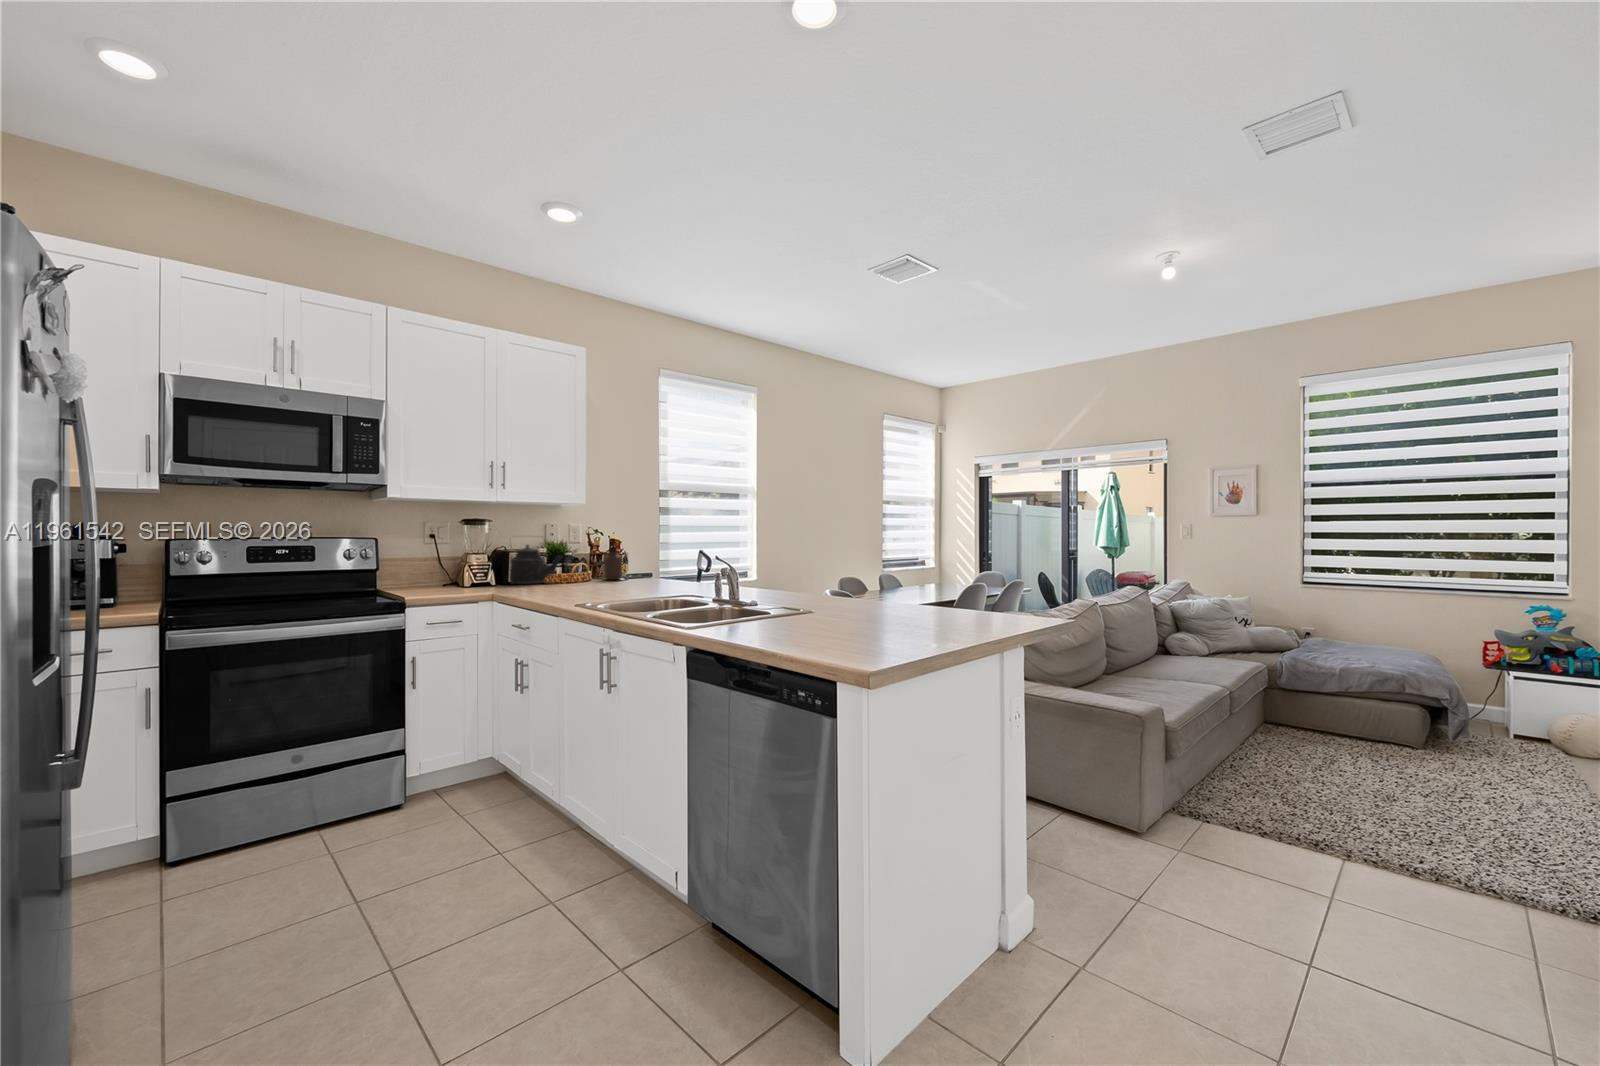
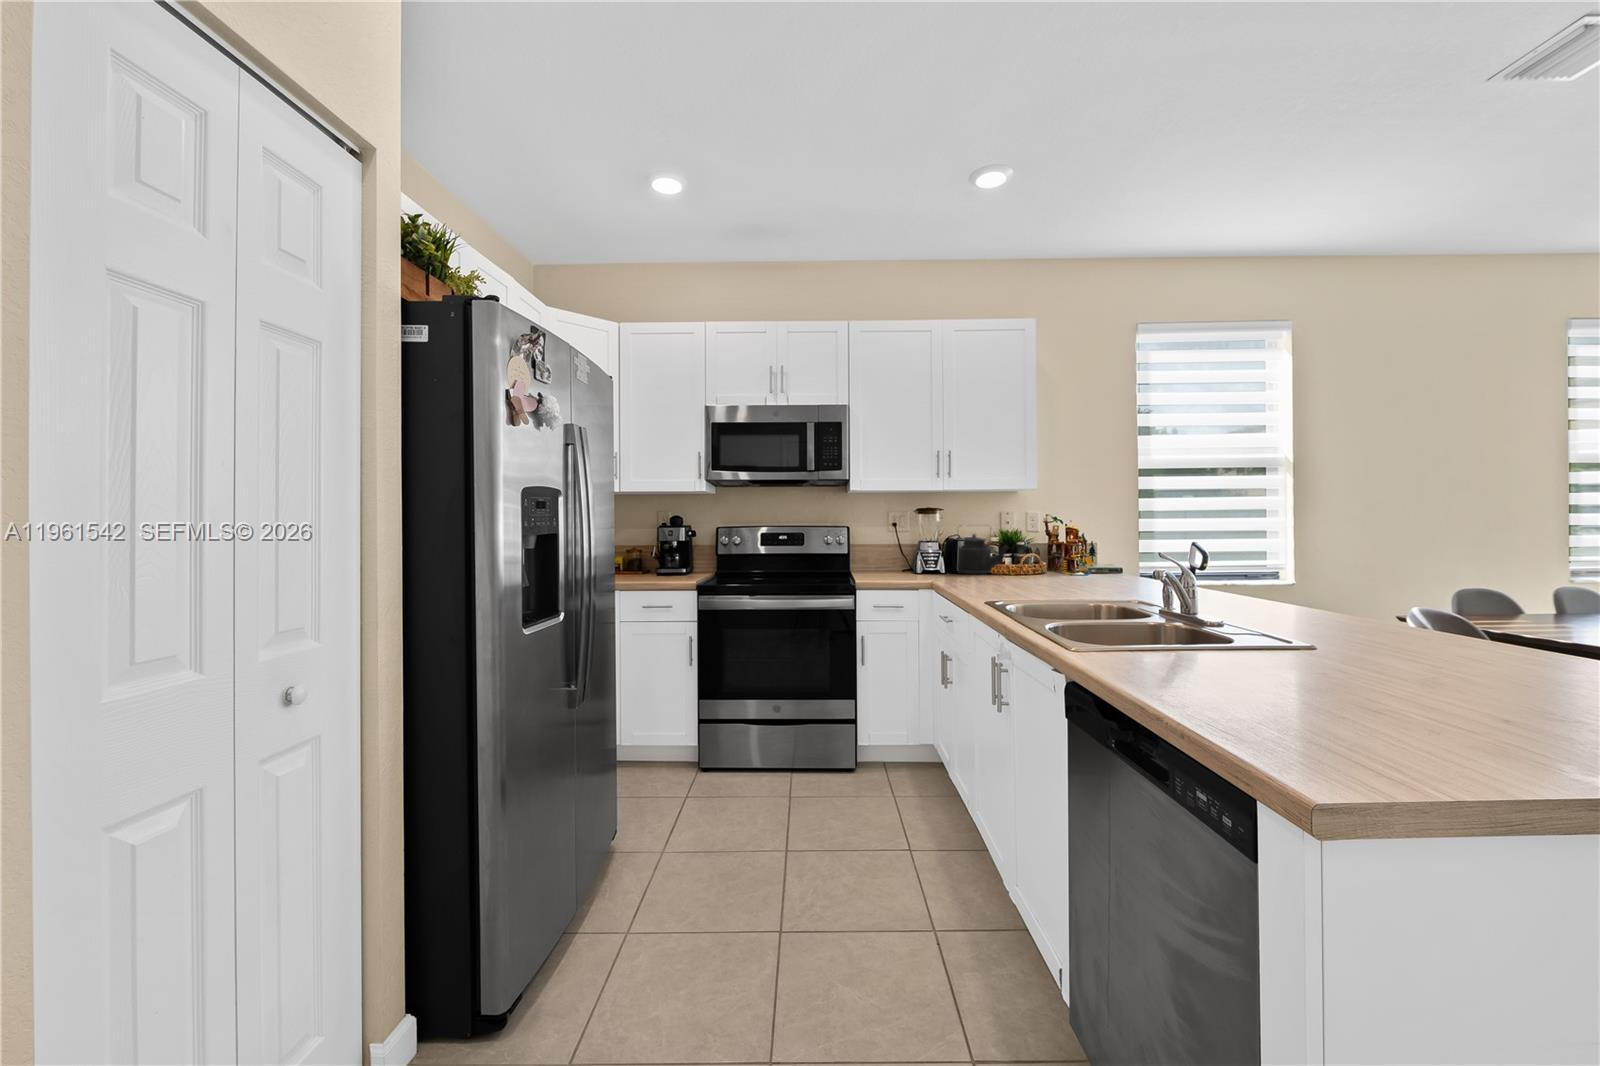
soap dispenser: present [604,539,622,580] -> none [1059,528,1080,573]

